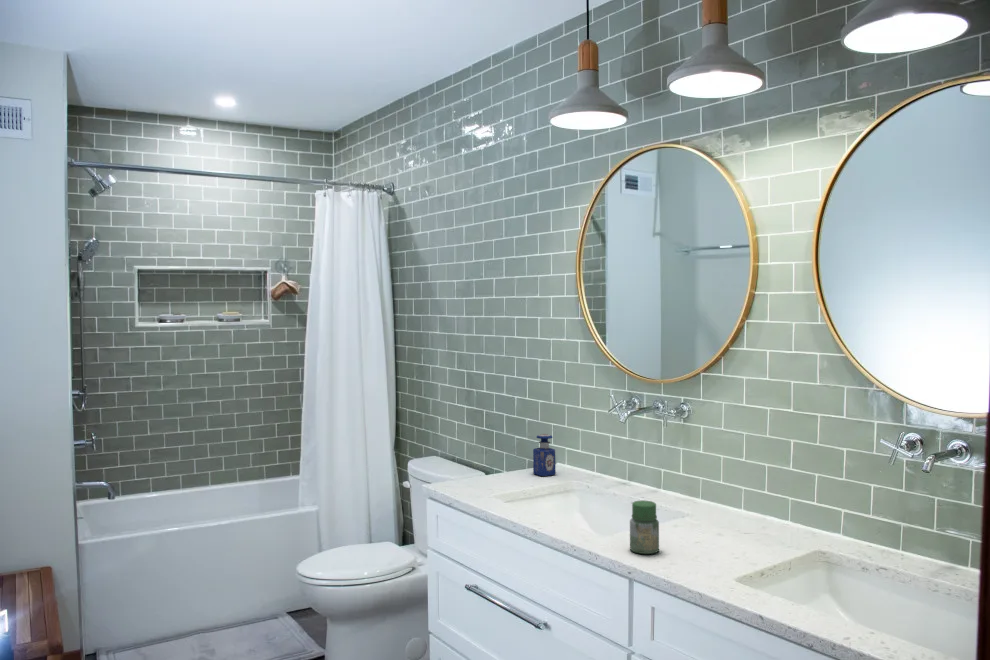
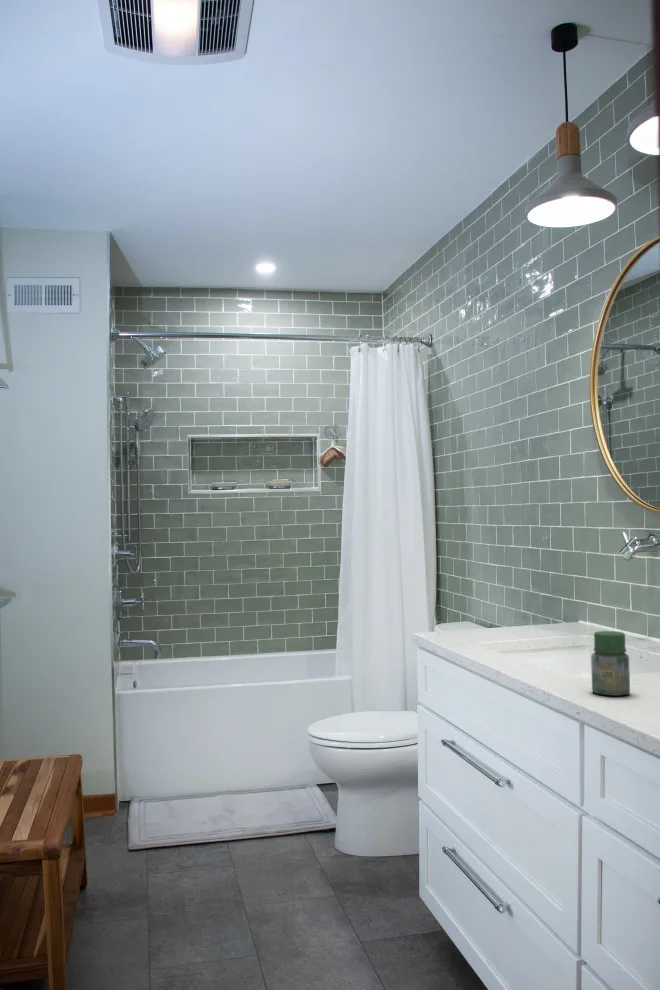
perfume bottle: present [533,434,556,476] -> none [546,586,574,635]

